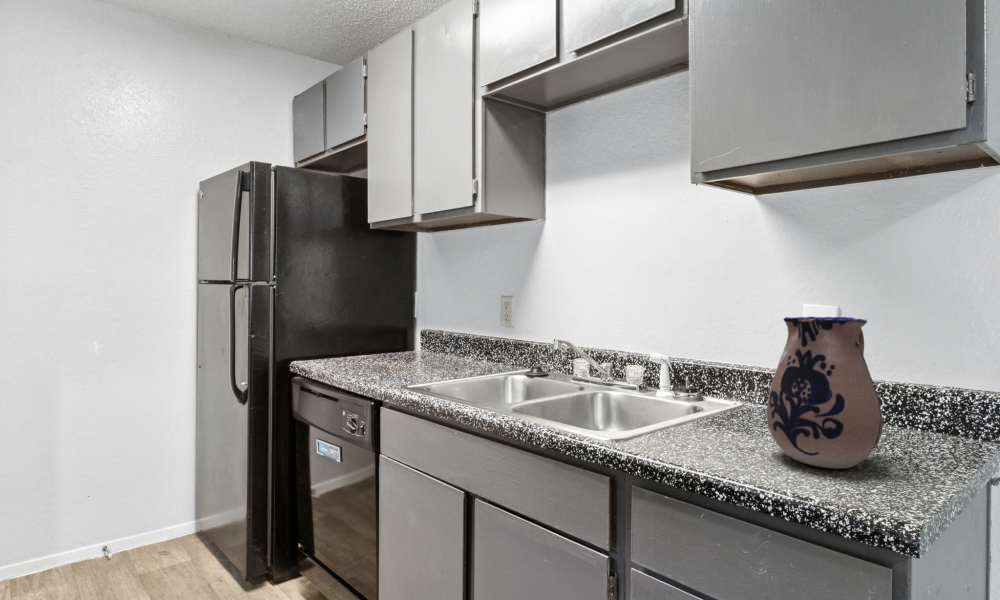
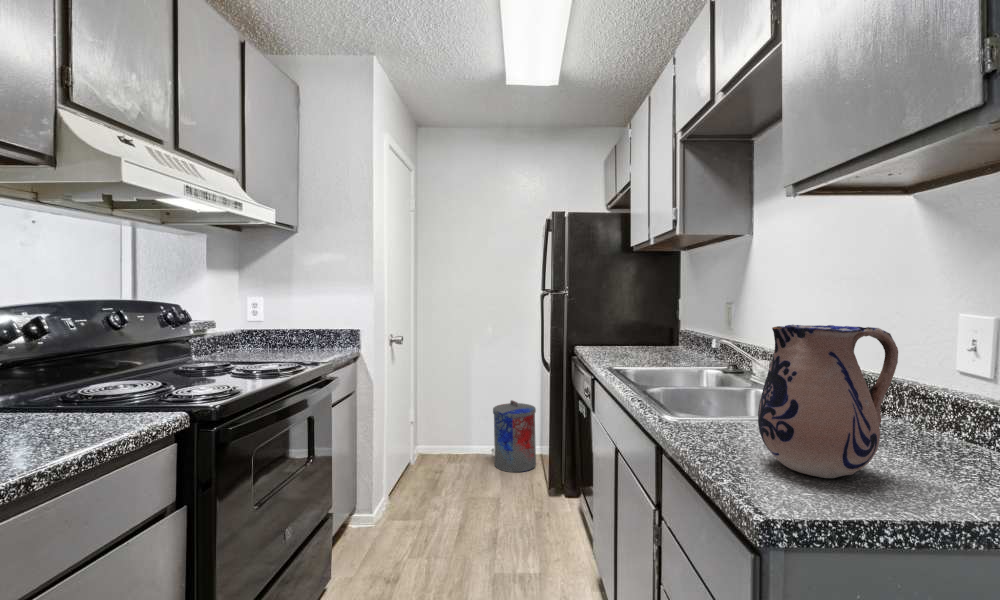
trash can: none [115,458,196,578] -> present [493,400,536,472]

